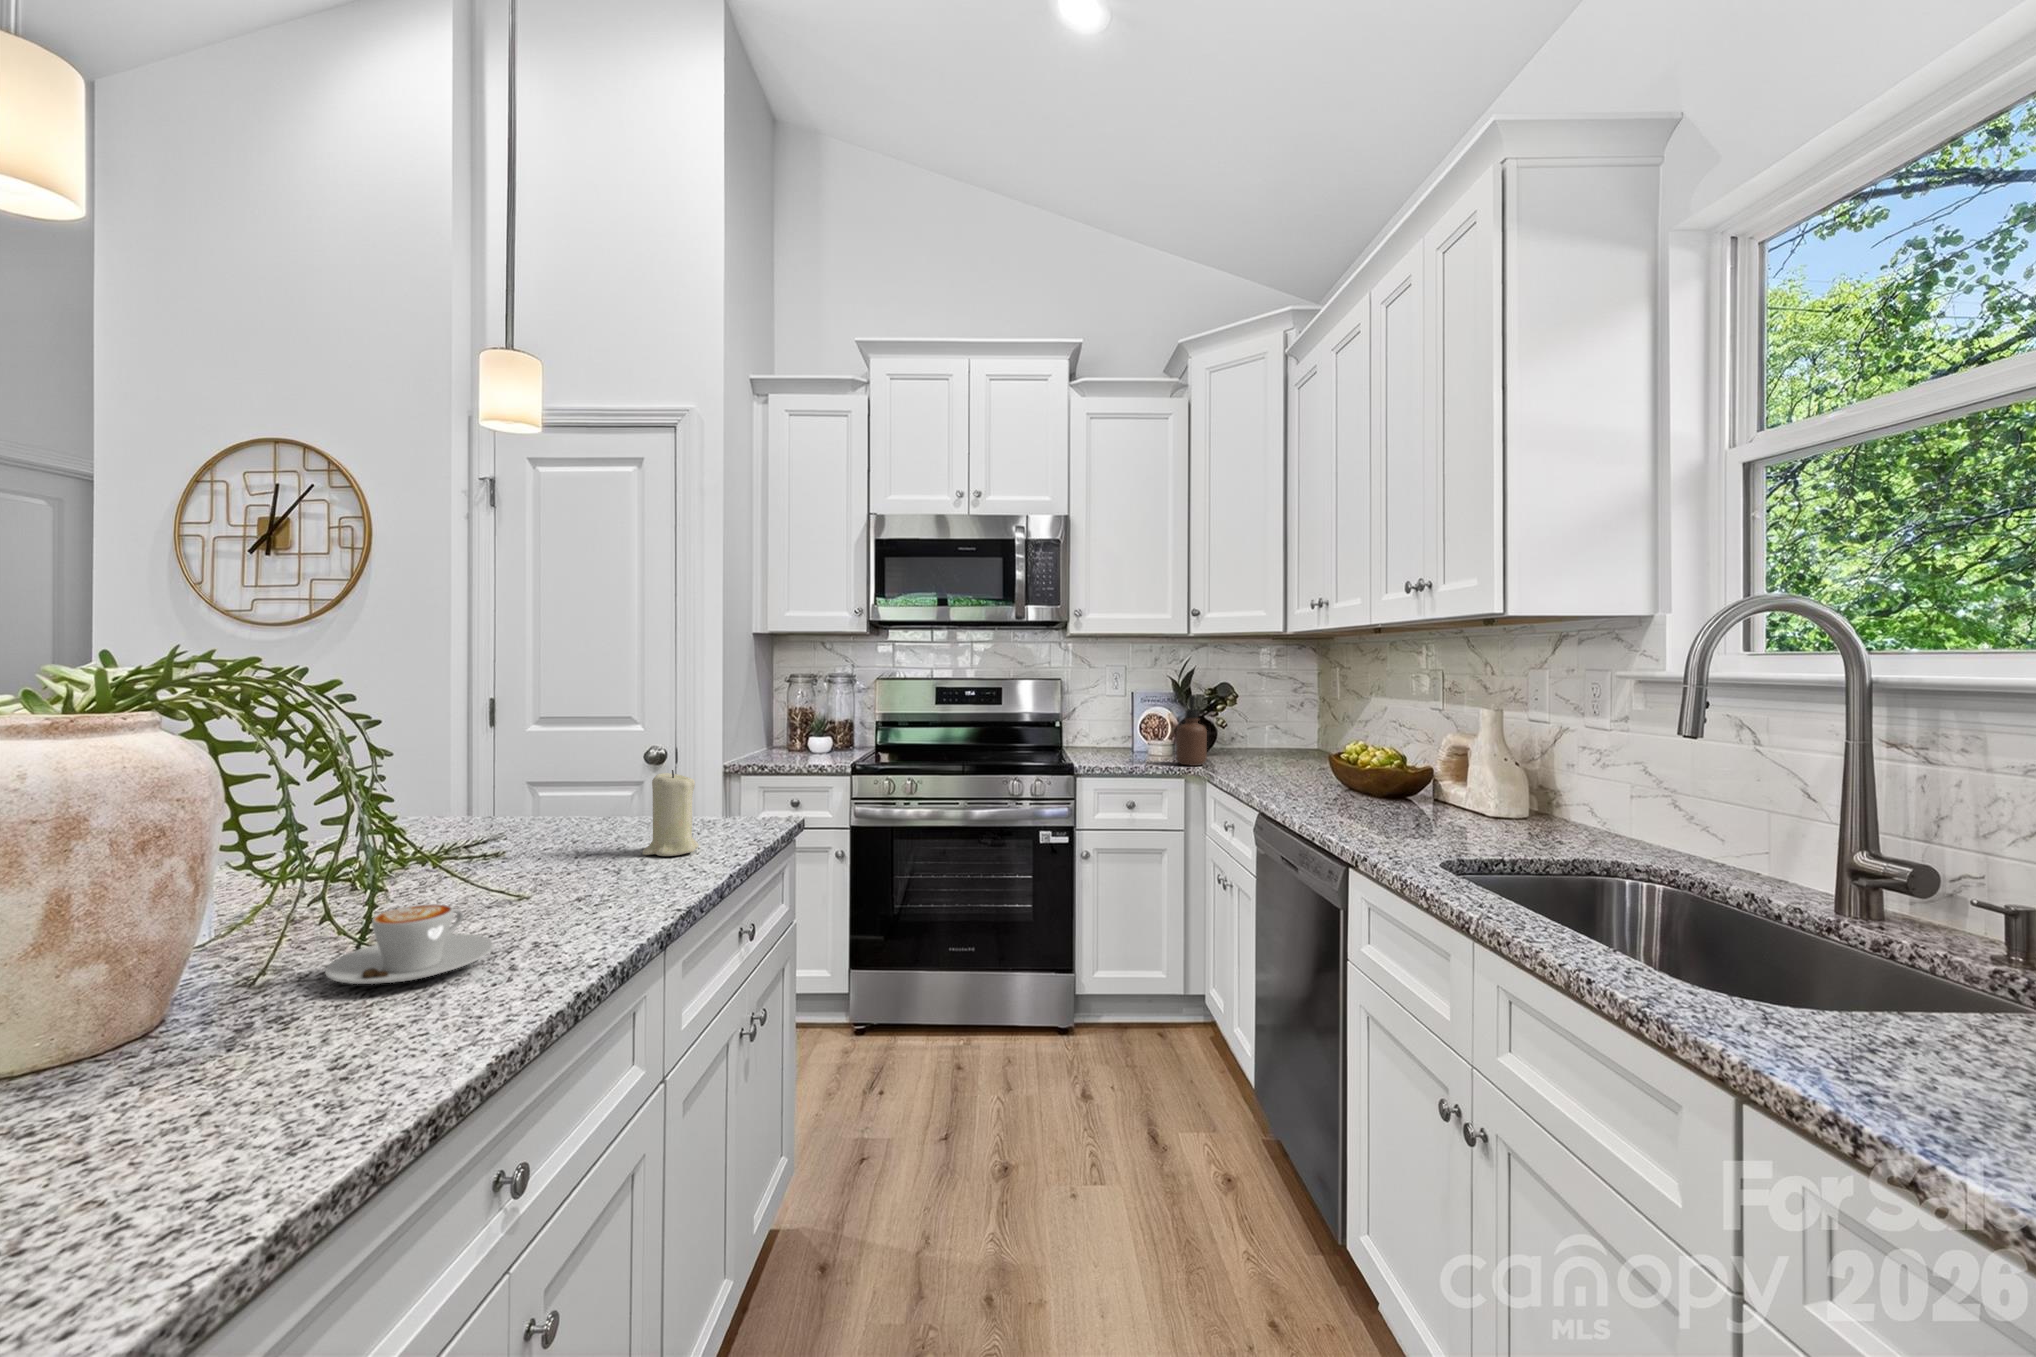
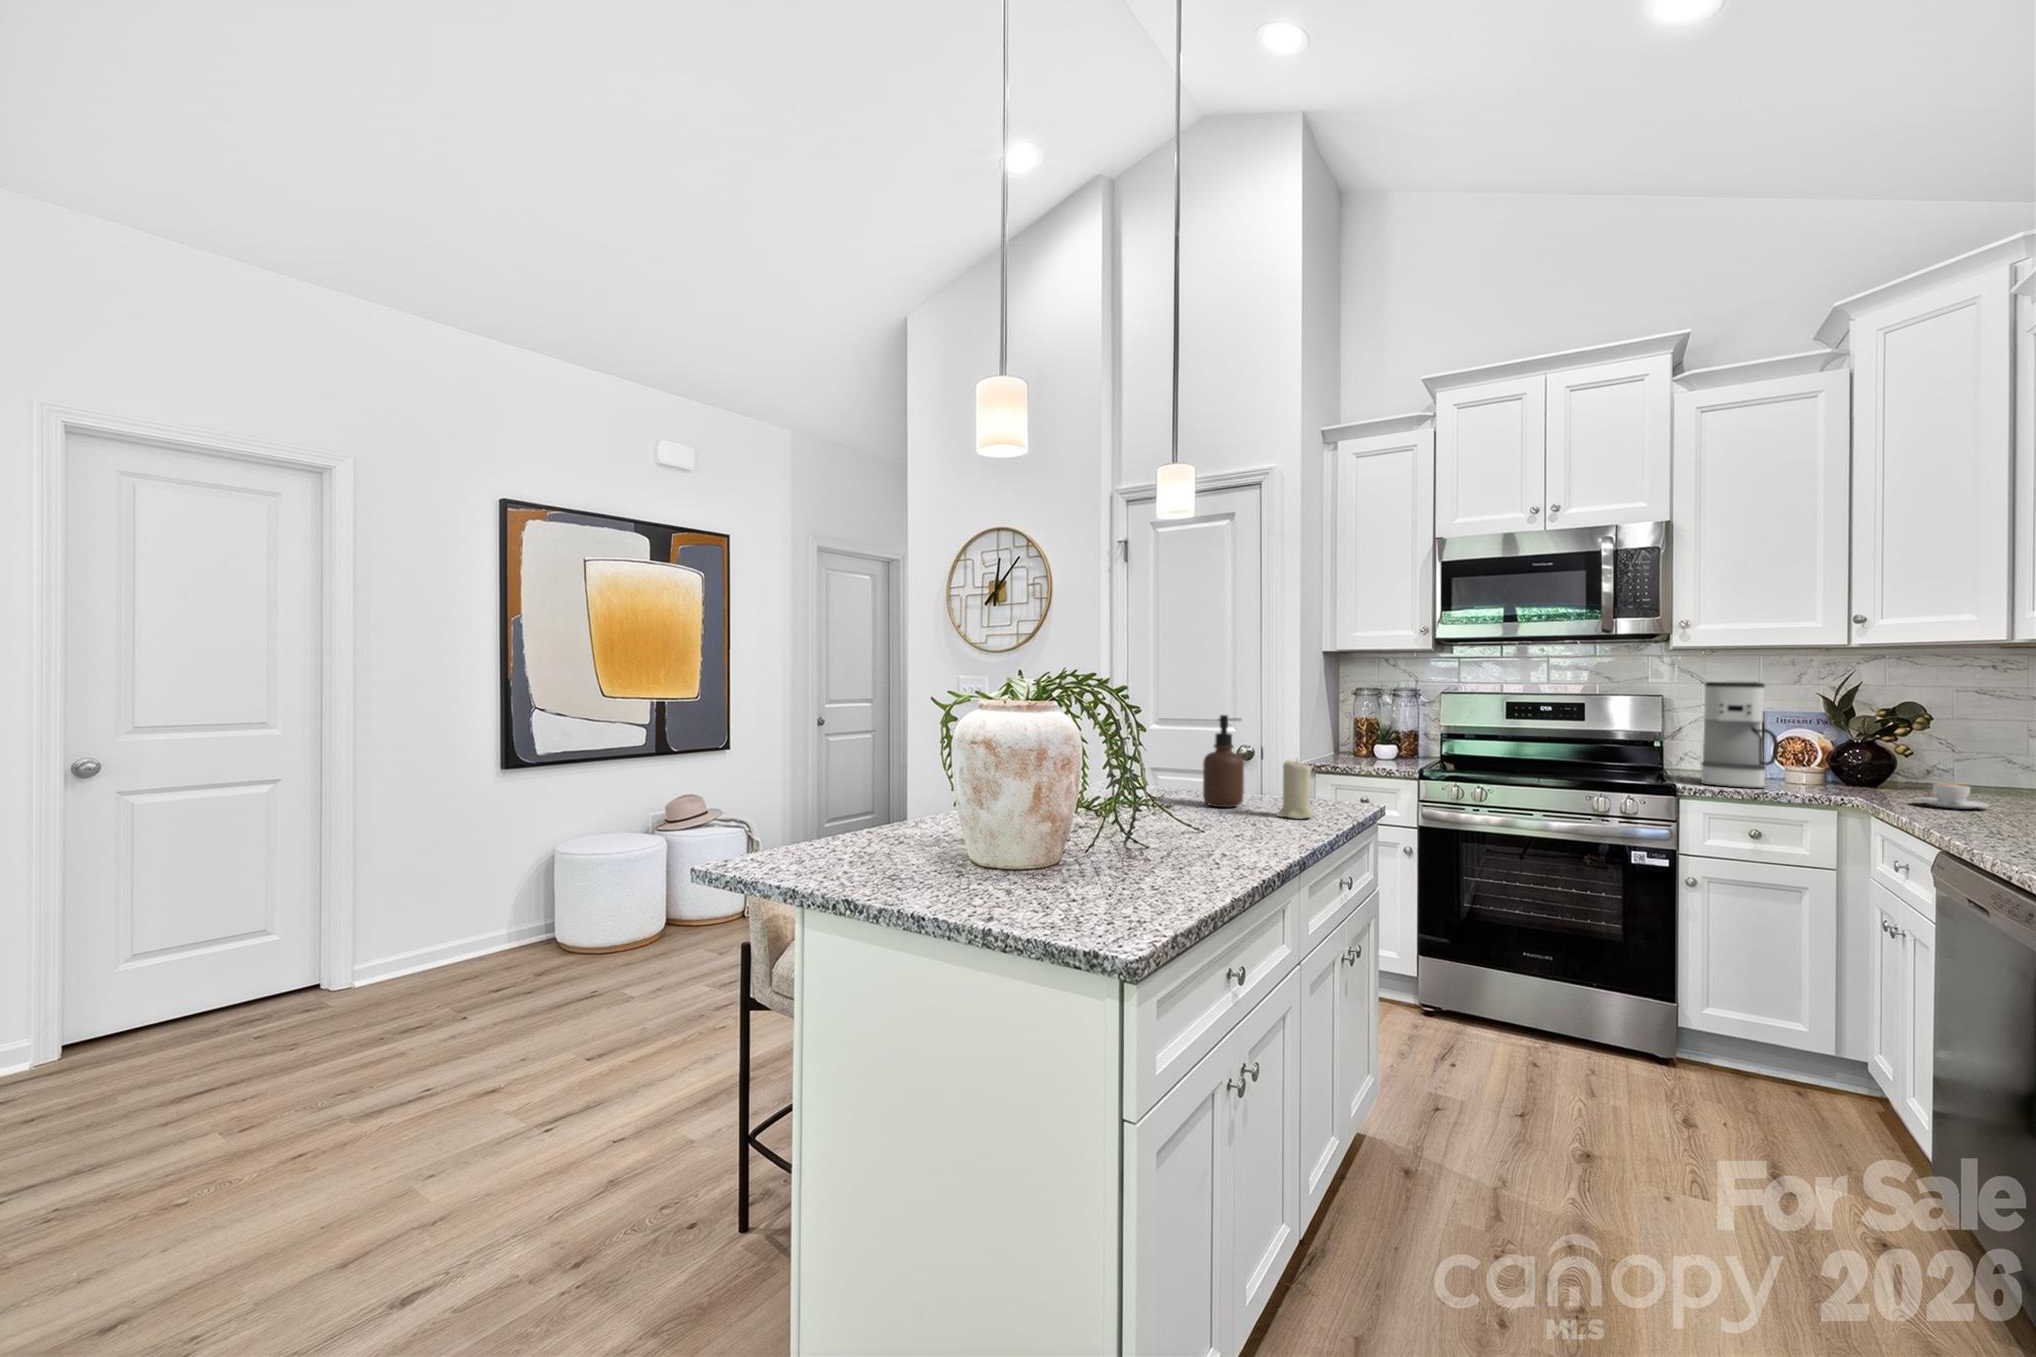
coffee maker: none [1091,667,1145,762] -> present [1701,682,1779,788]
soap dispenser: present [1176,695,1207,766] -> present [1203,715,1244,807]
coffee cup: present [325,904,493,984] -> present [1914,783,1989,809]

